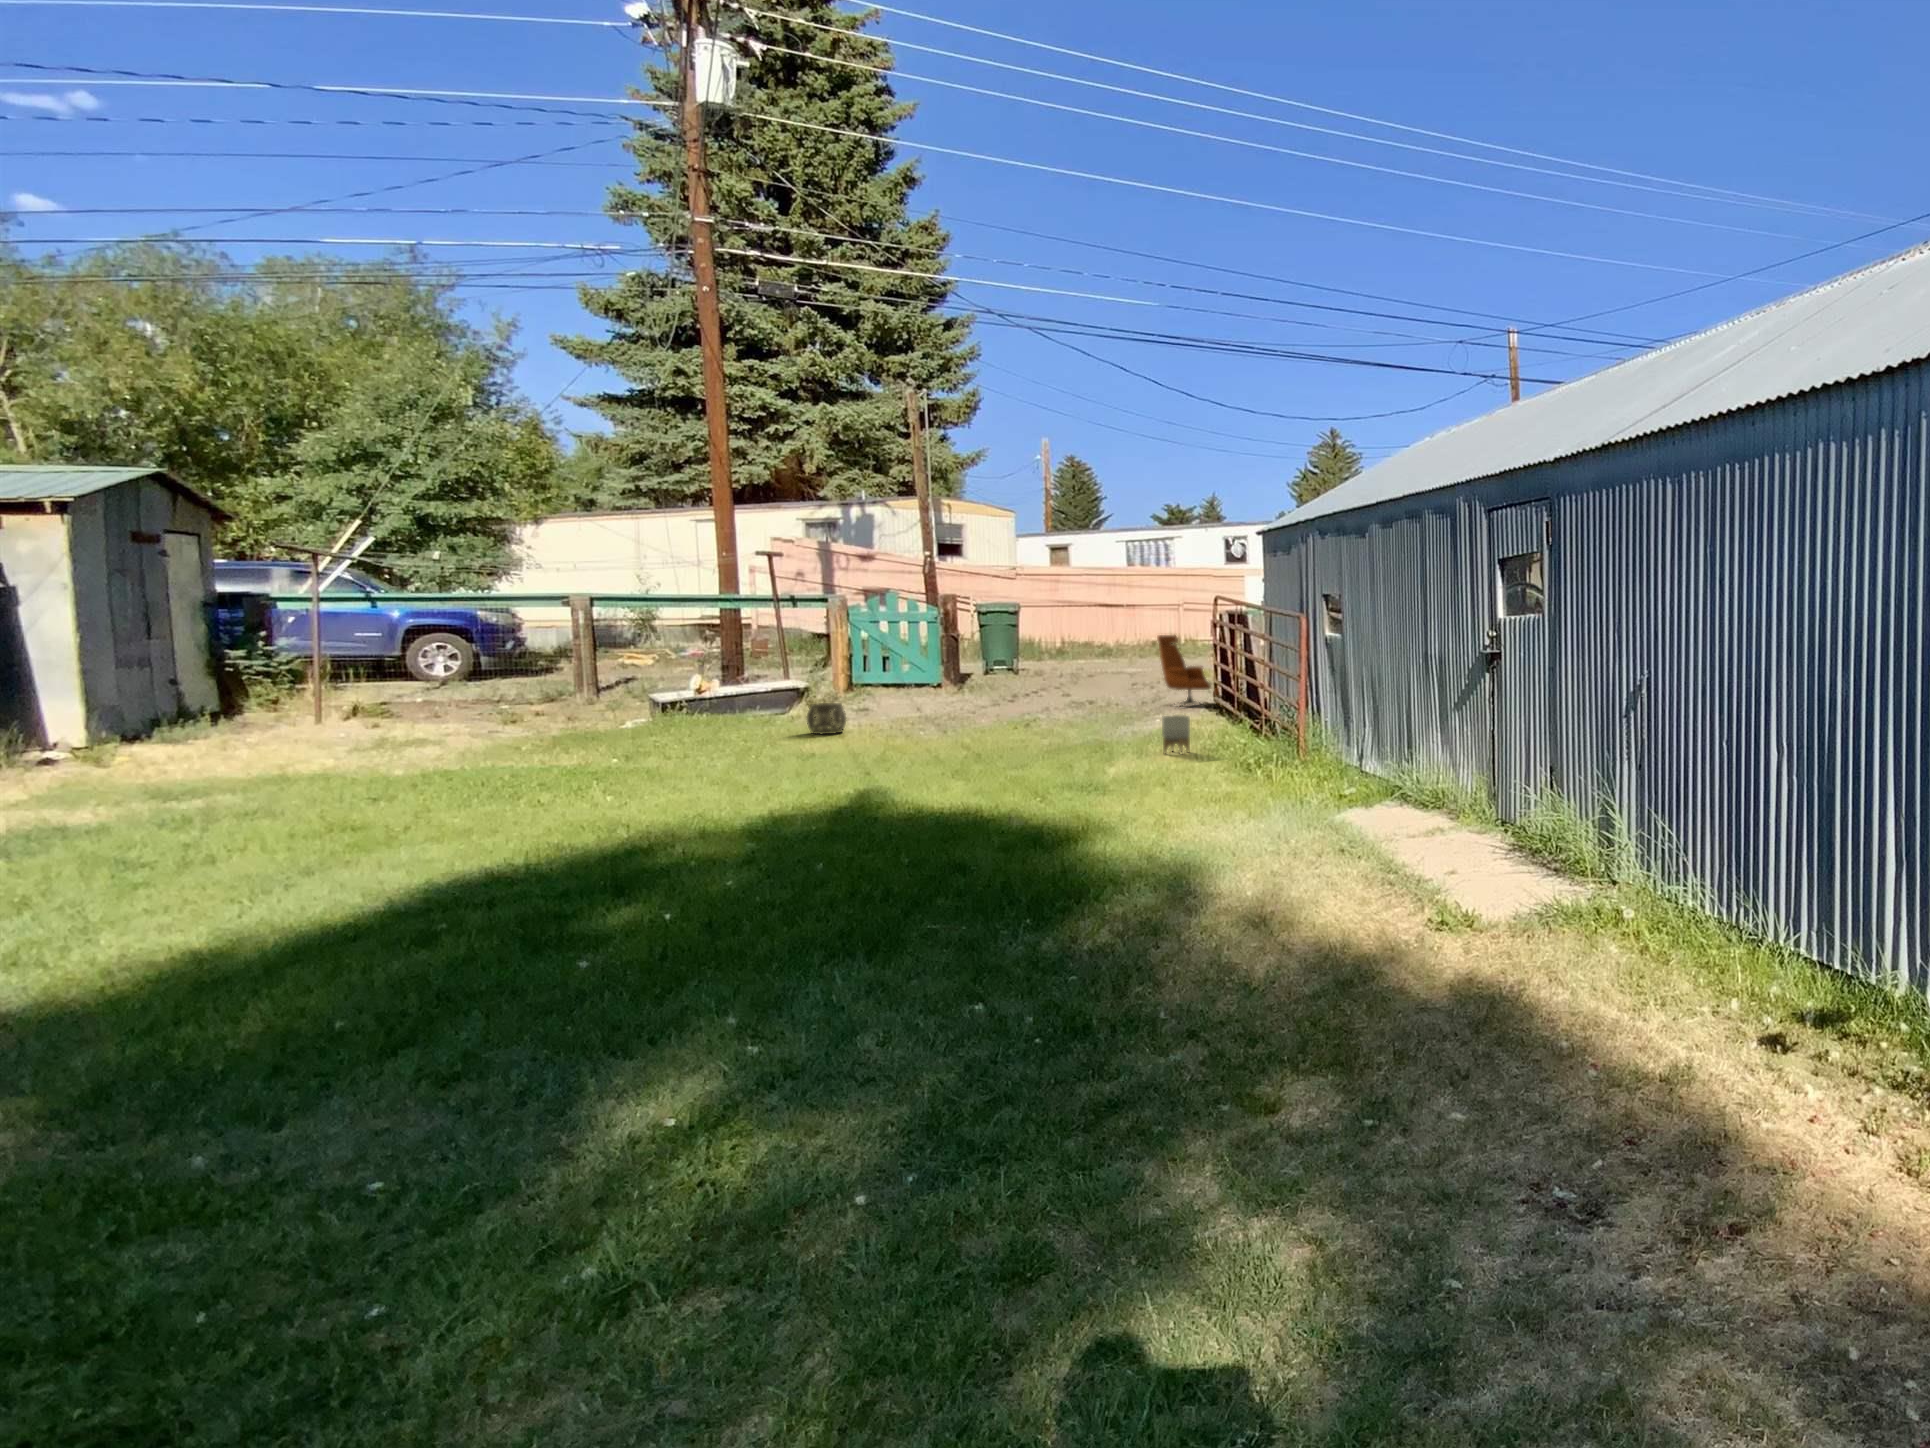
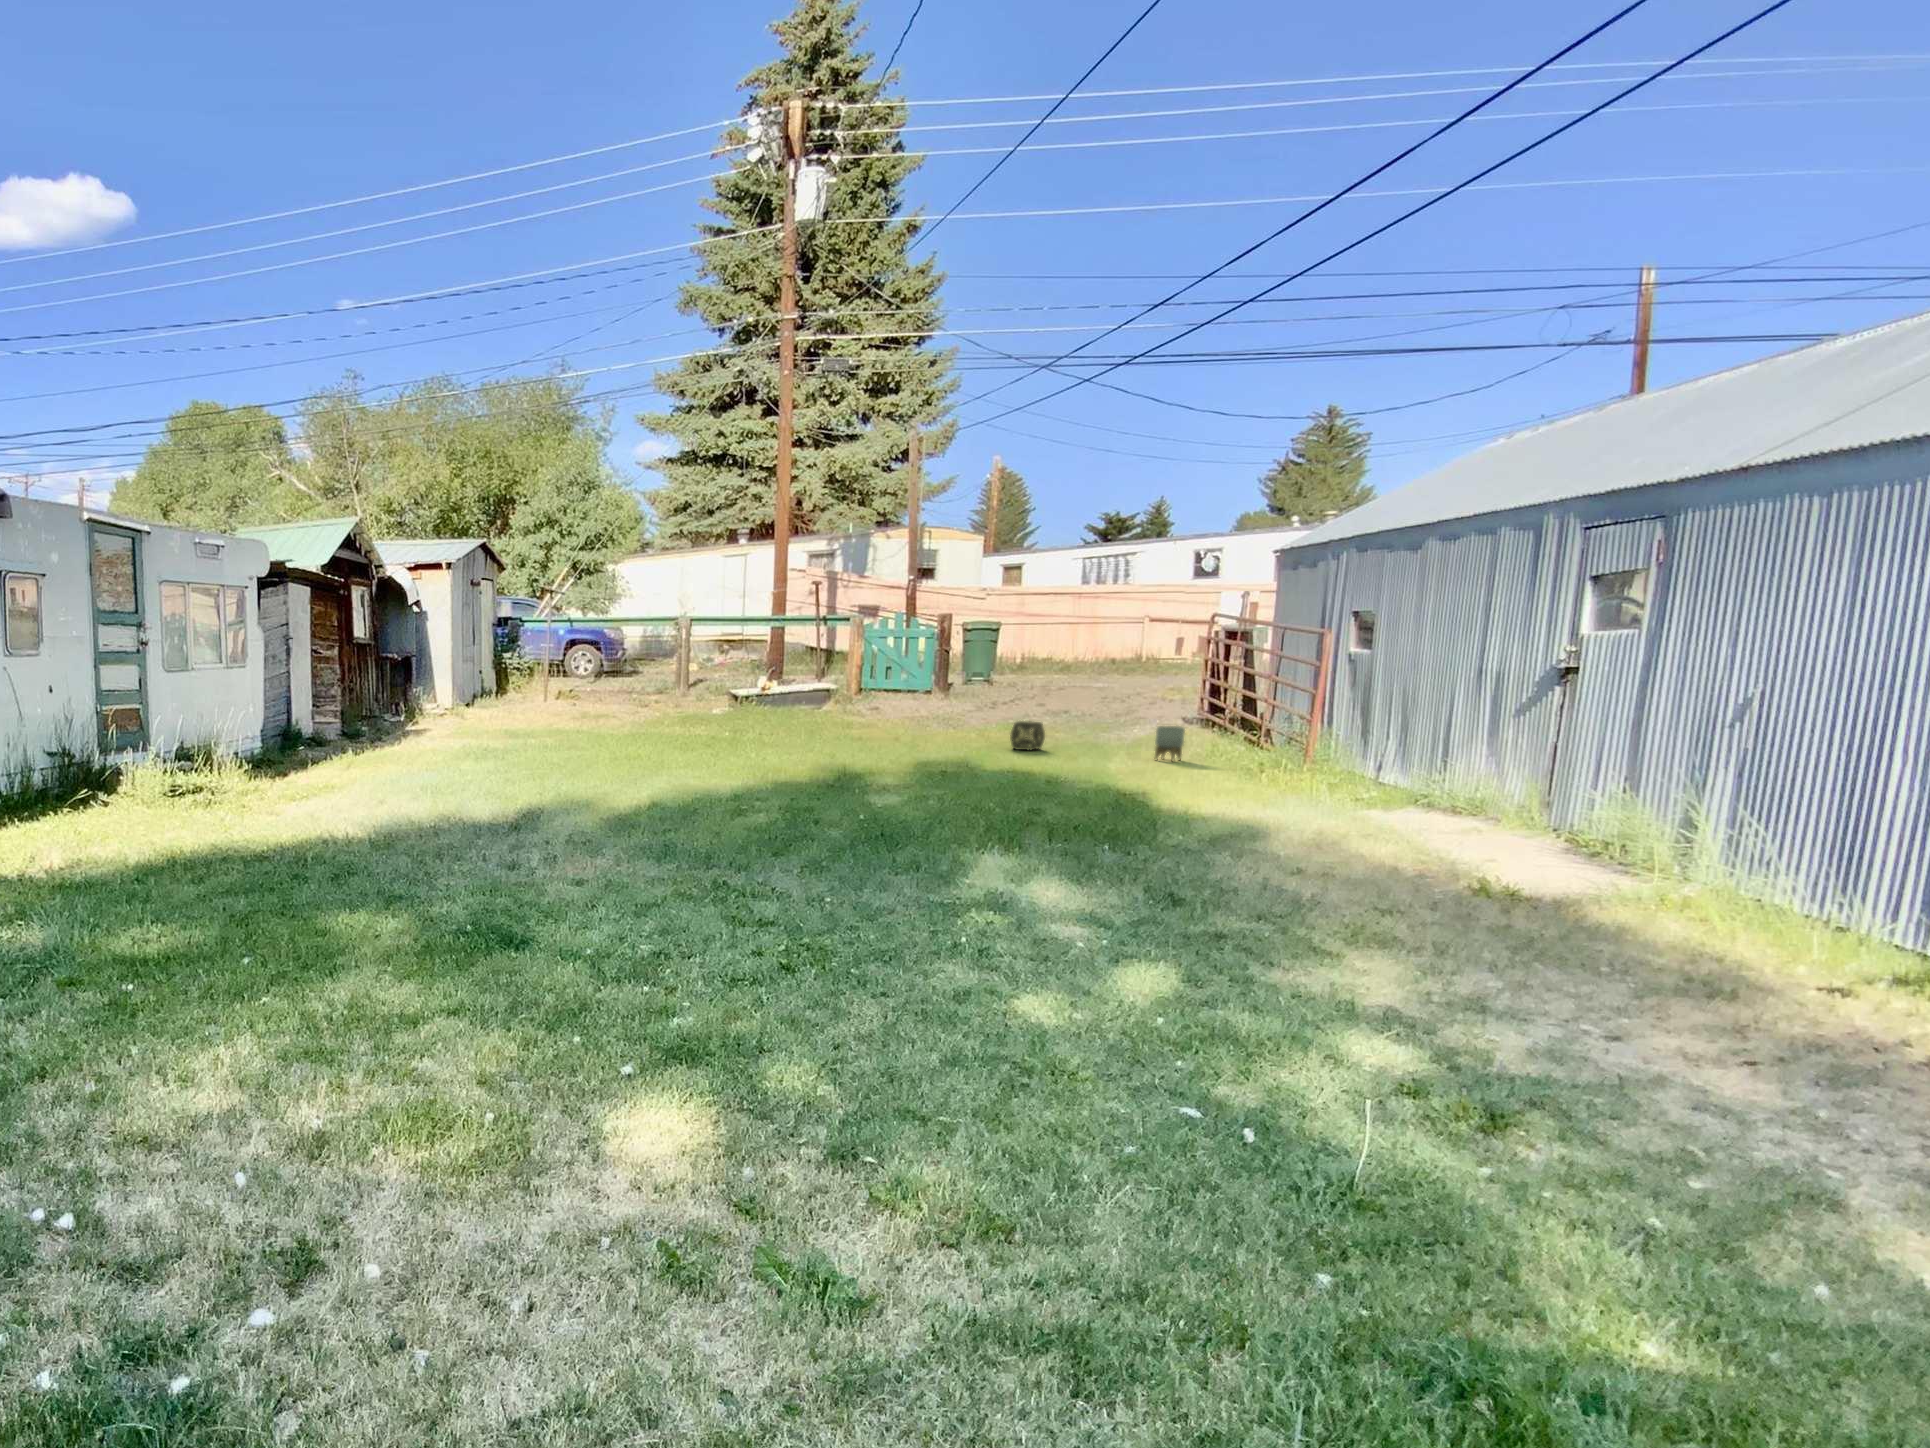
lounge chair: present [1157,635,1219,706] -> none [1141,652,1234,727]
woven basket: present [807,703,846,734] -> present [1010,721,1045,750]

